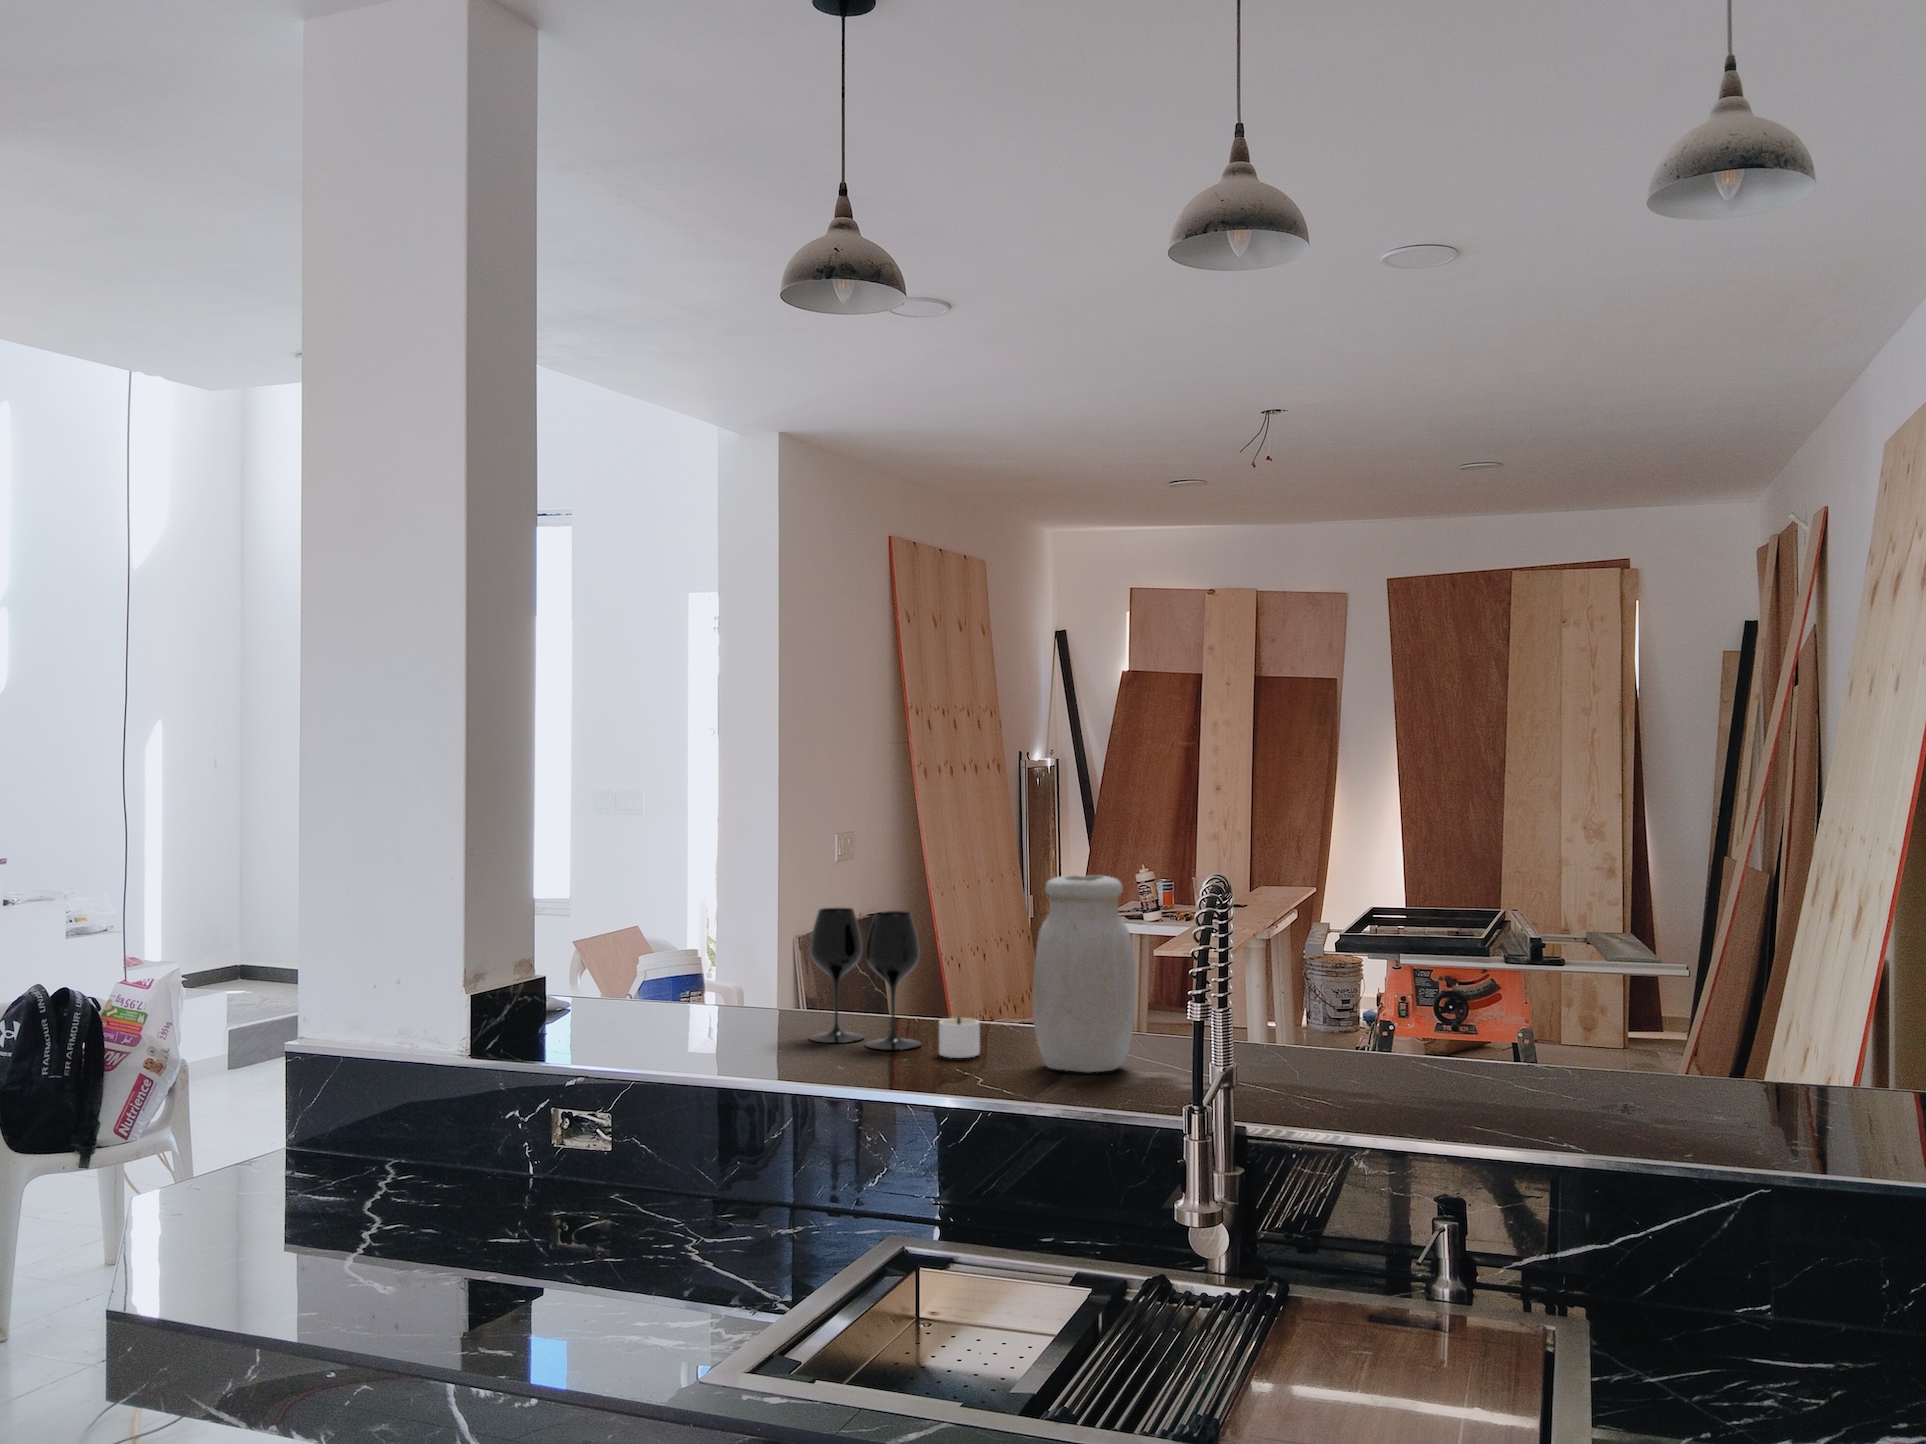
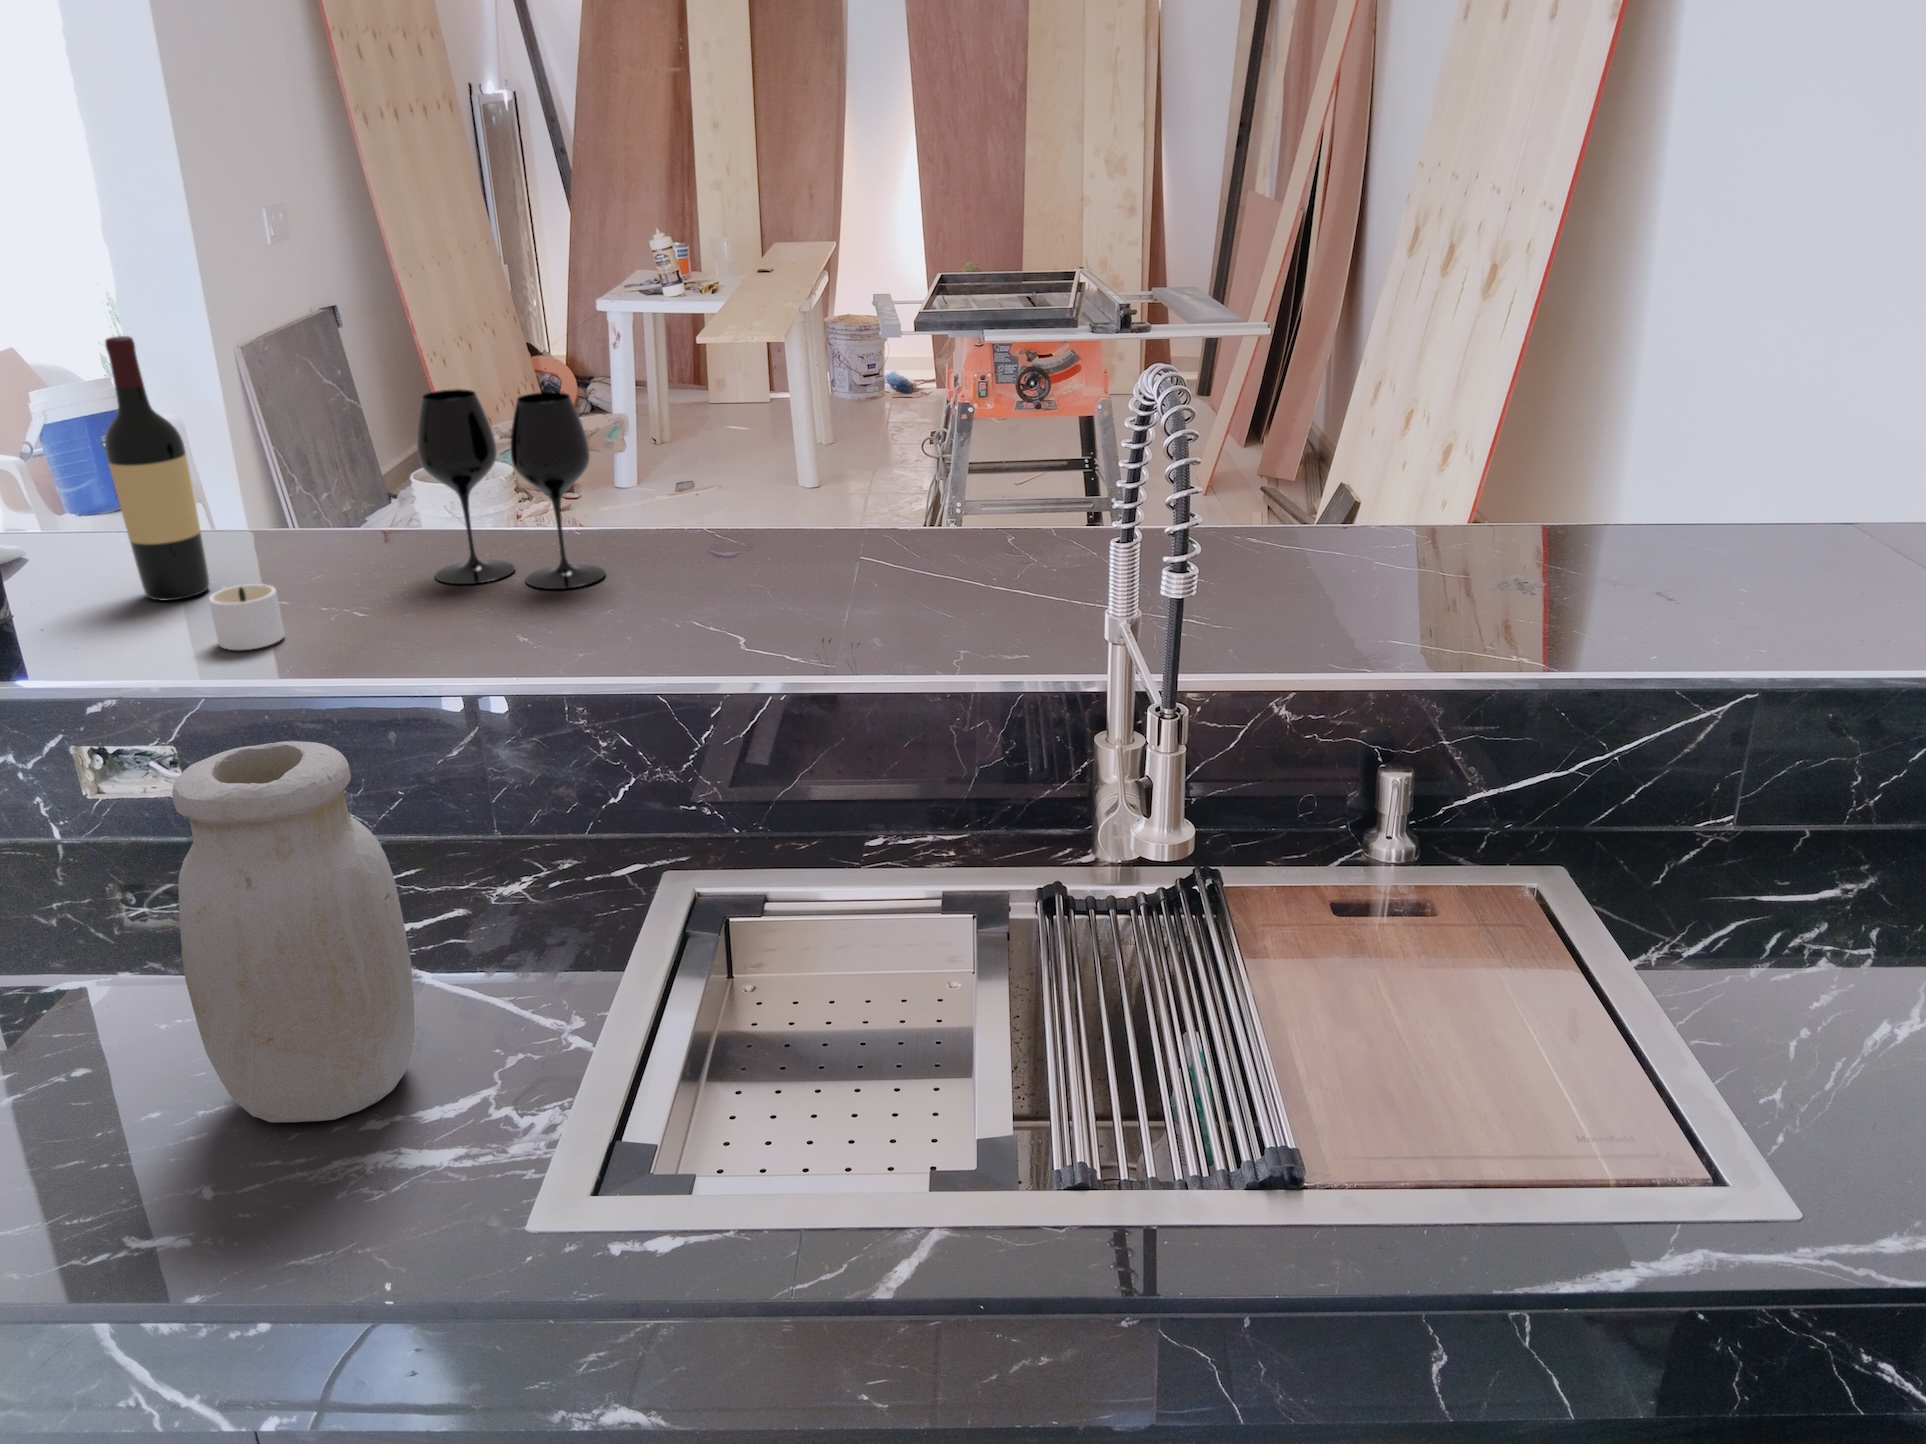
wine bottle: none [626,860,671,1034] -> present [105,336,209,600]
jar: present [1032,875,1135,1072] -> present [172,741,415,1122]
candle: present [939,1017,980,1058] -> present [209,584,285,650]

